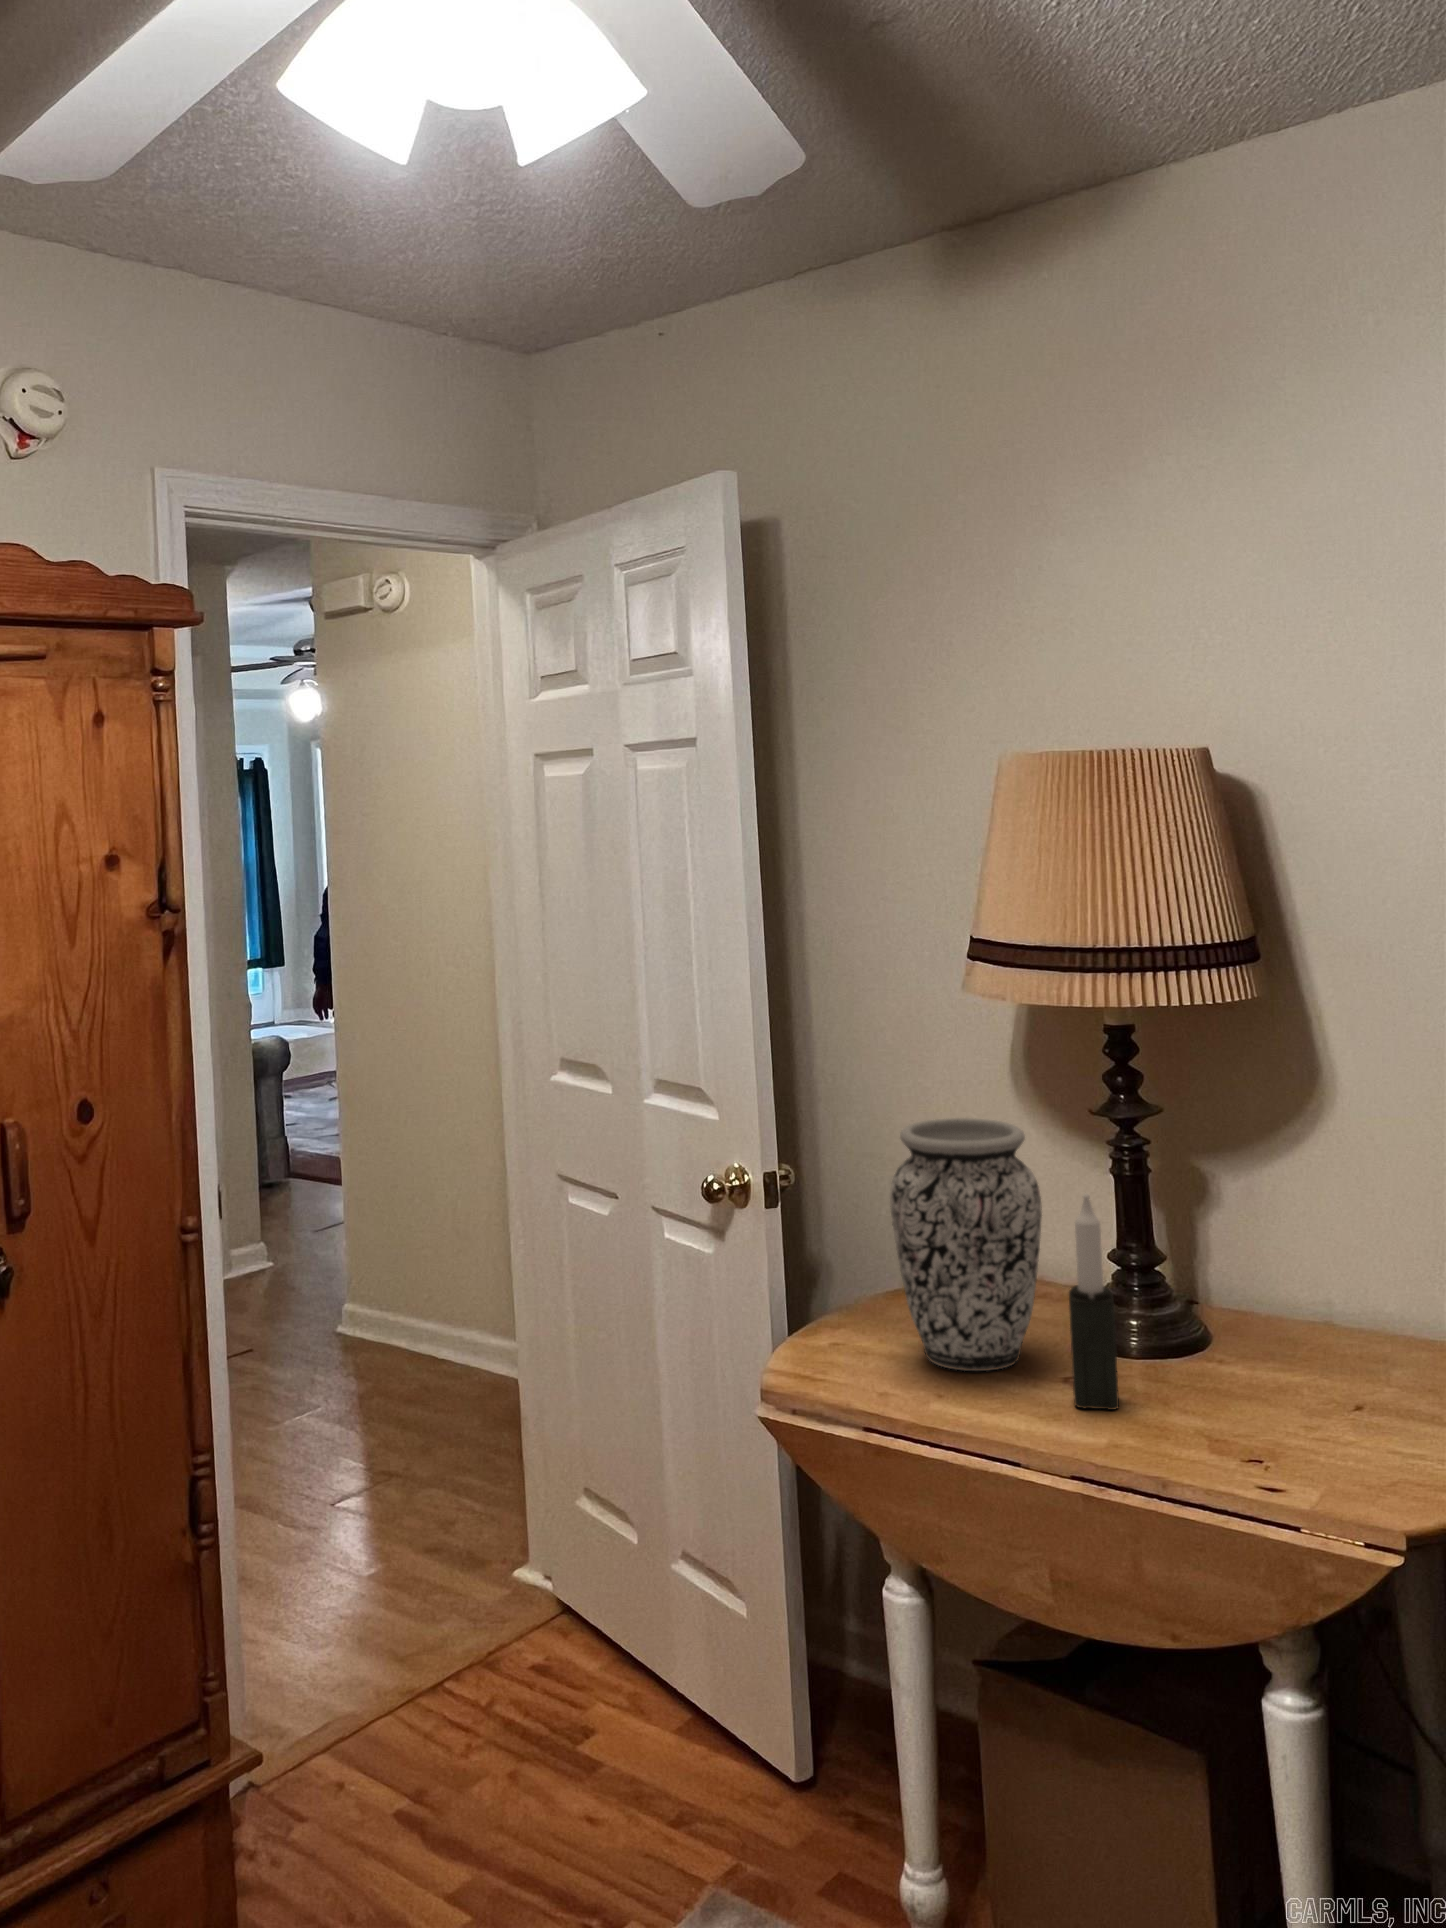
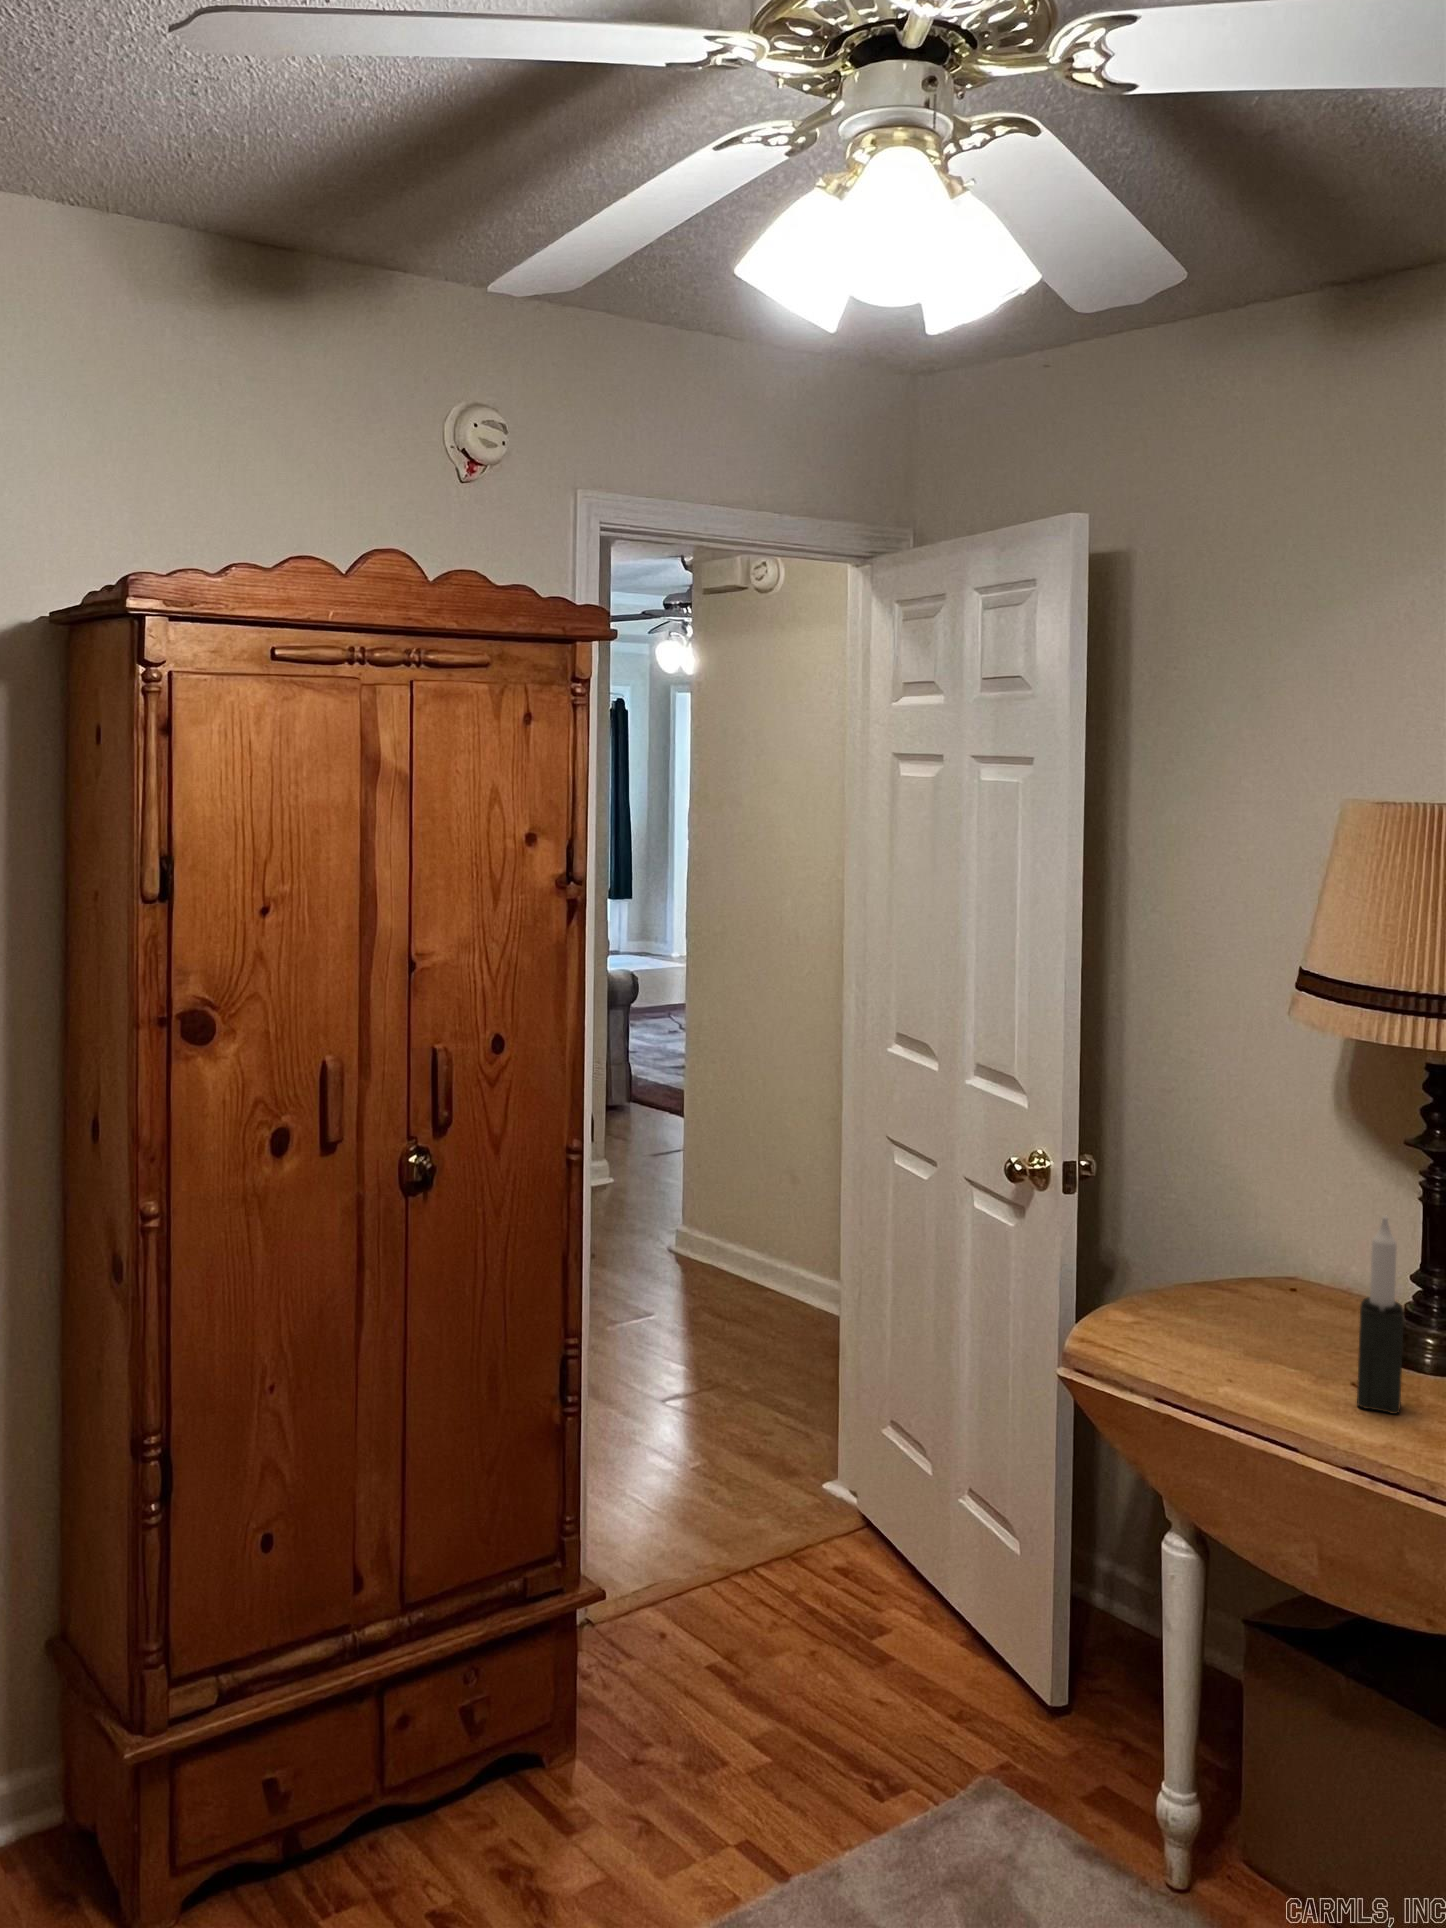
vase: present [890,1118,1042,1371] -> none [1198,1131,1345,1364]

